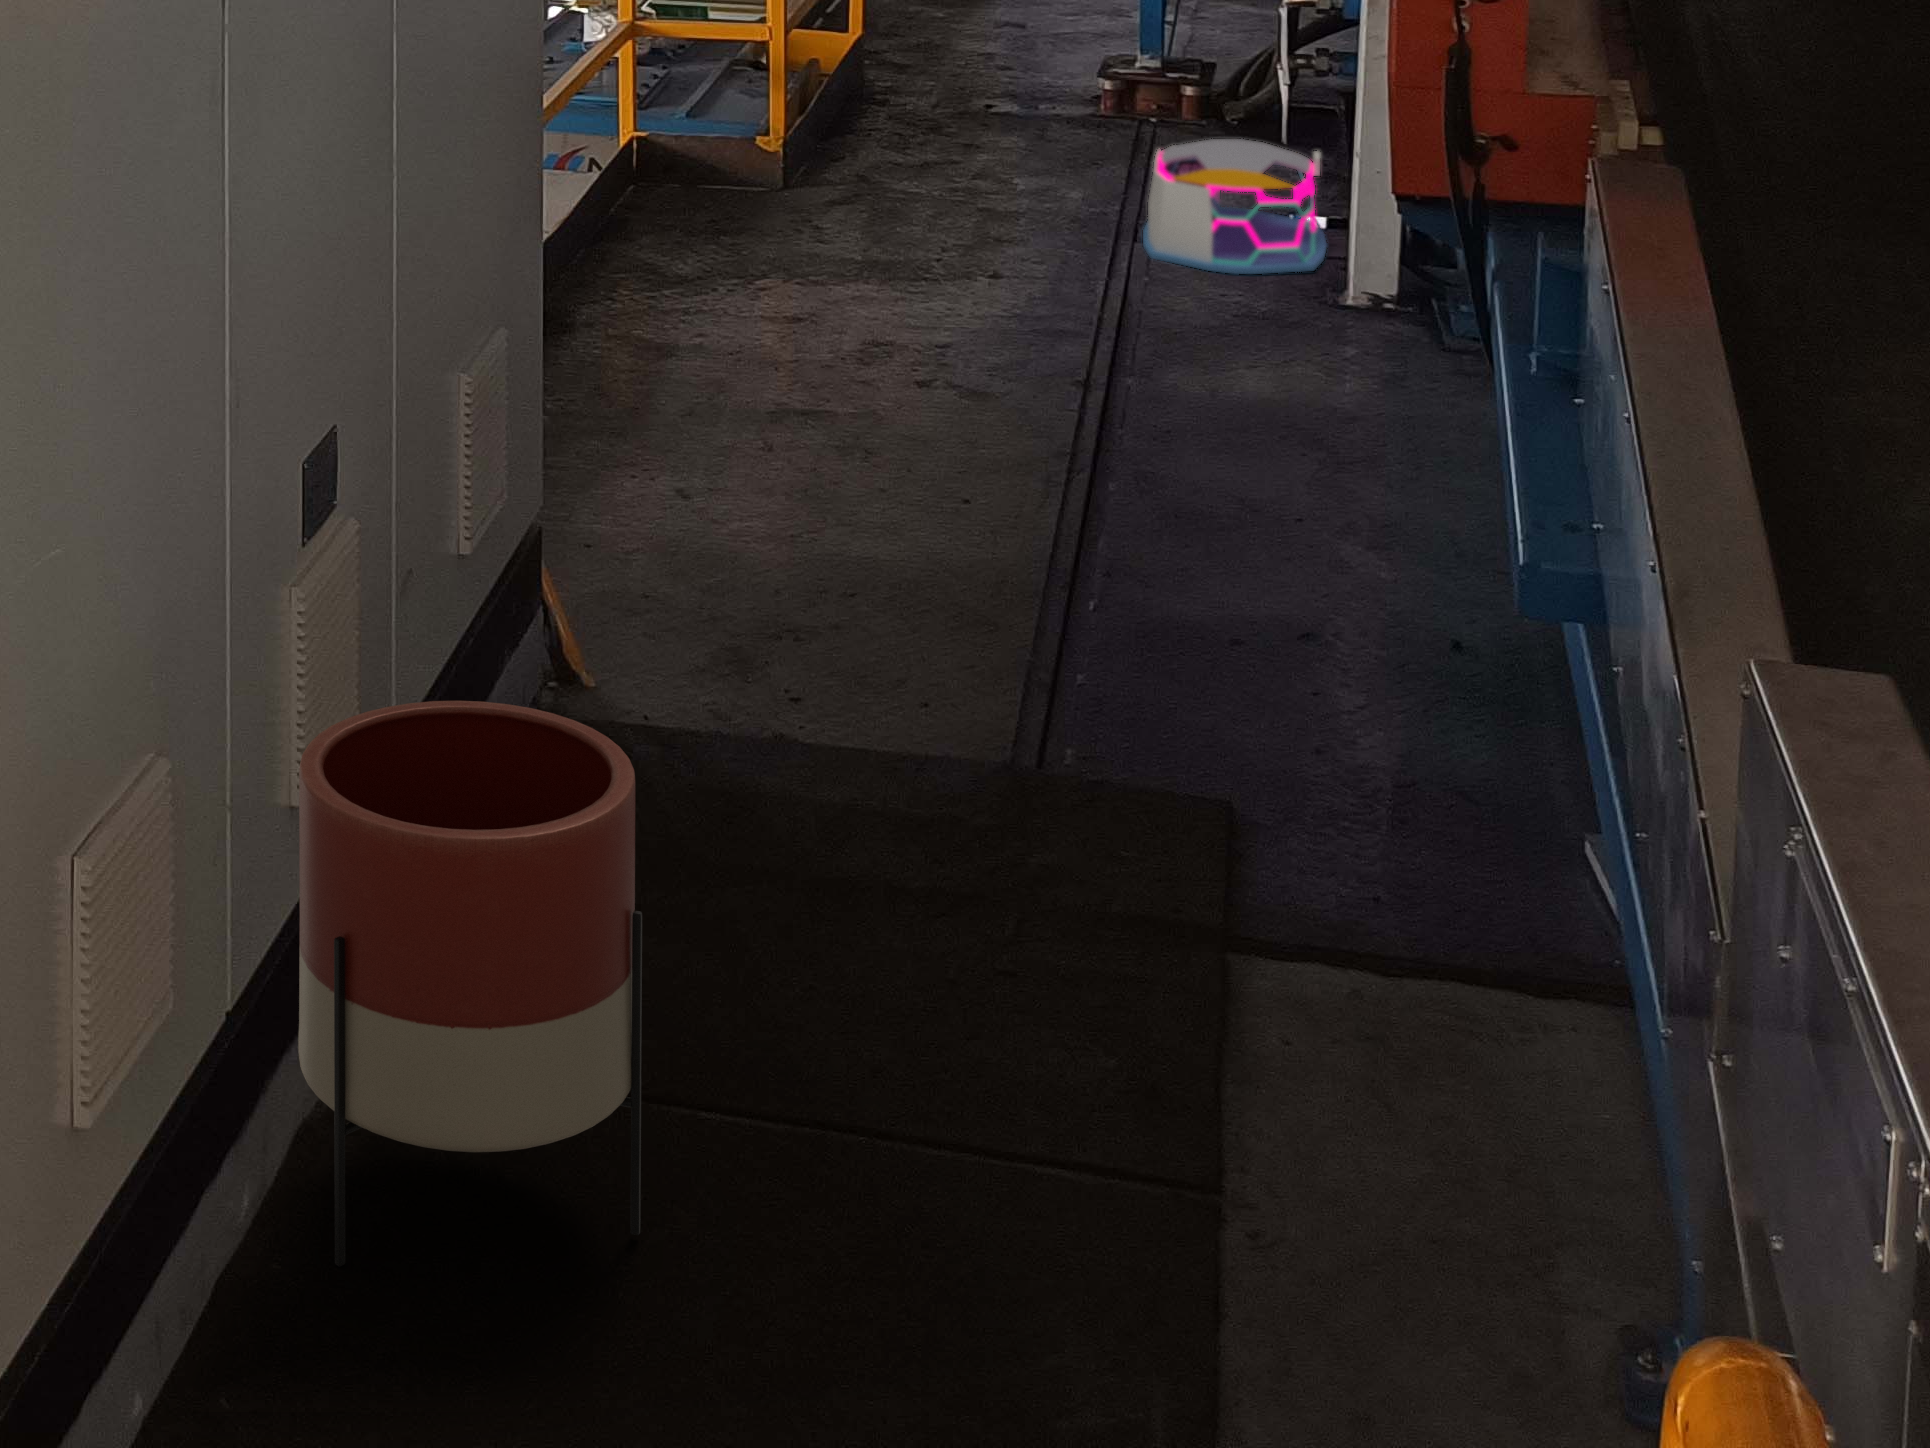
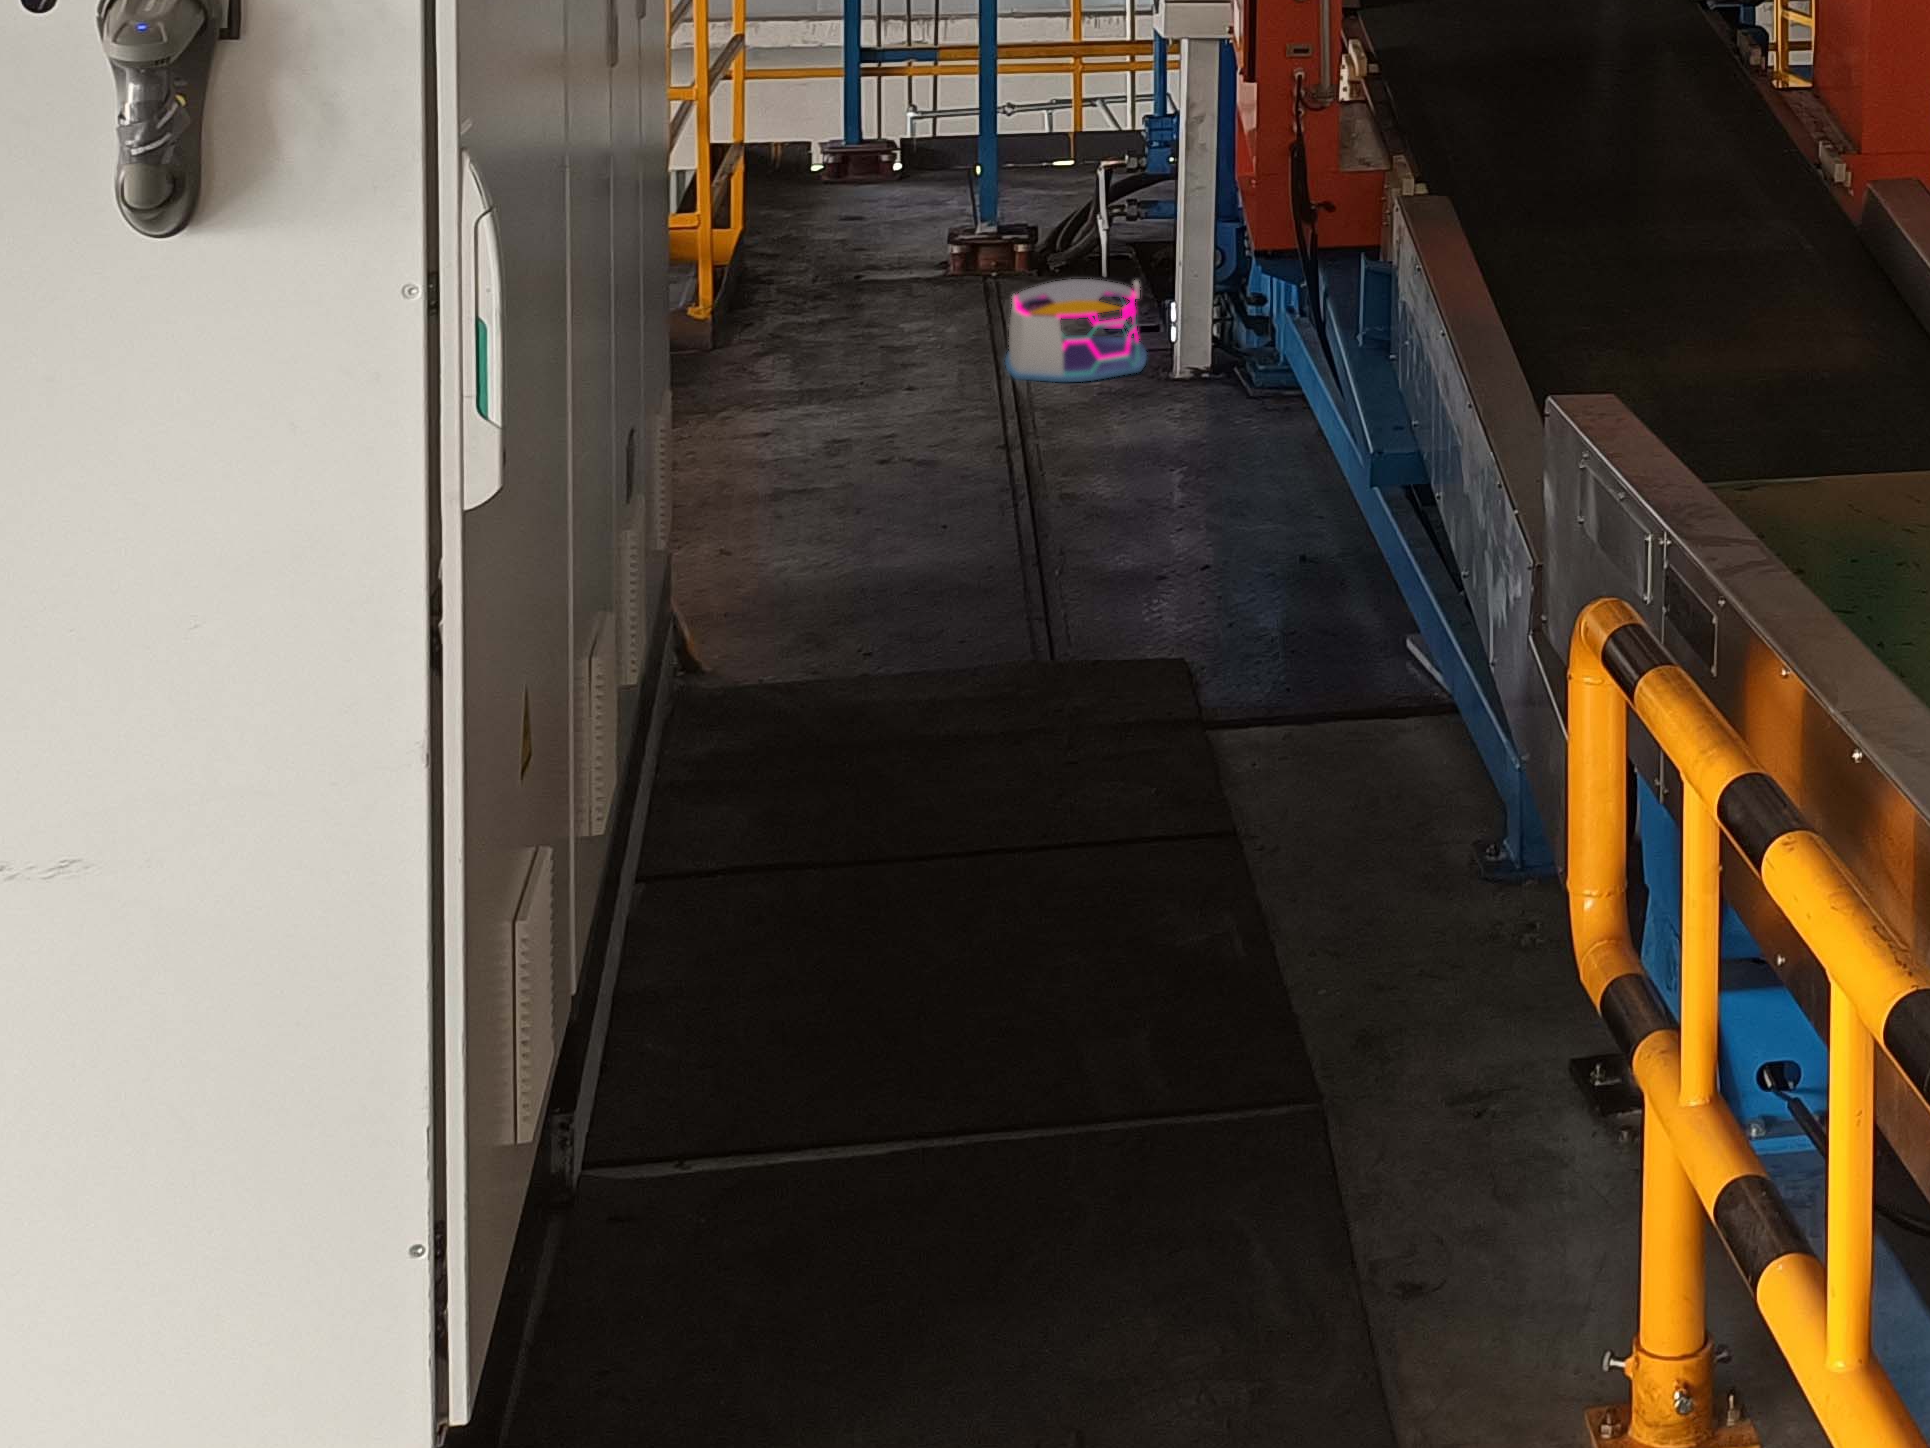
planter: present [298,701,642,1267] -> none [534,682,812,1108]

